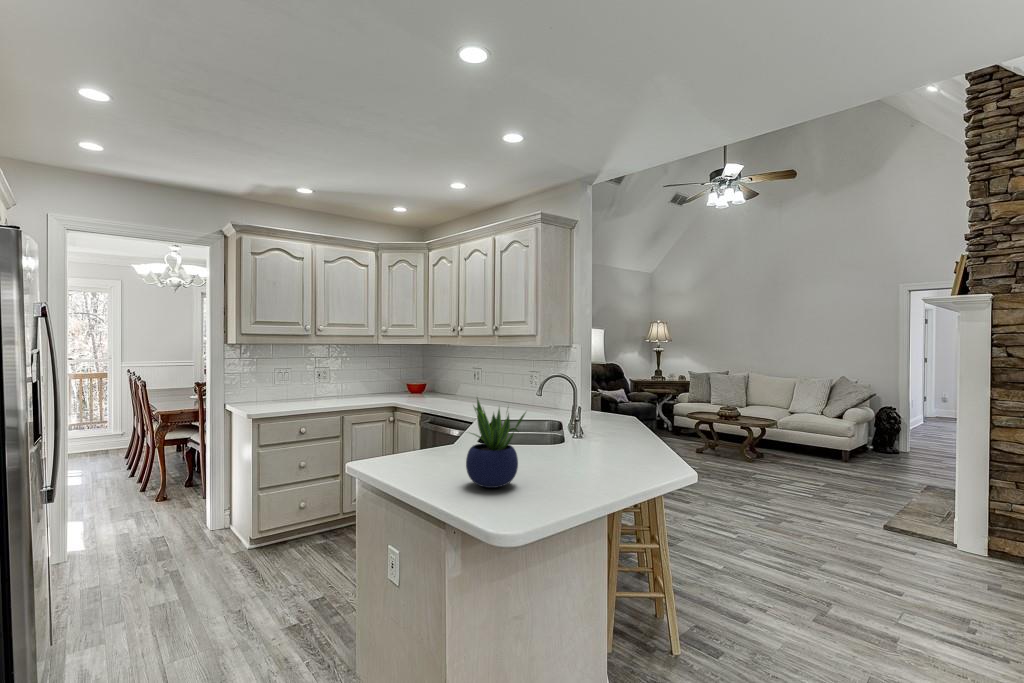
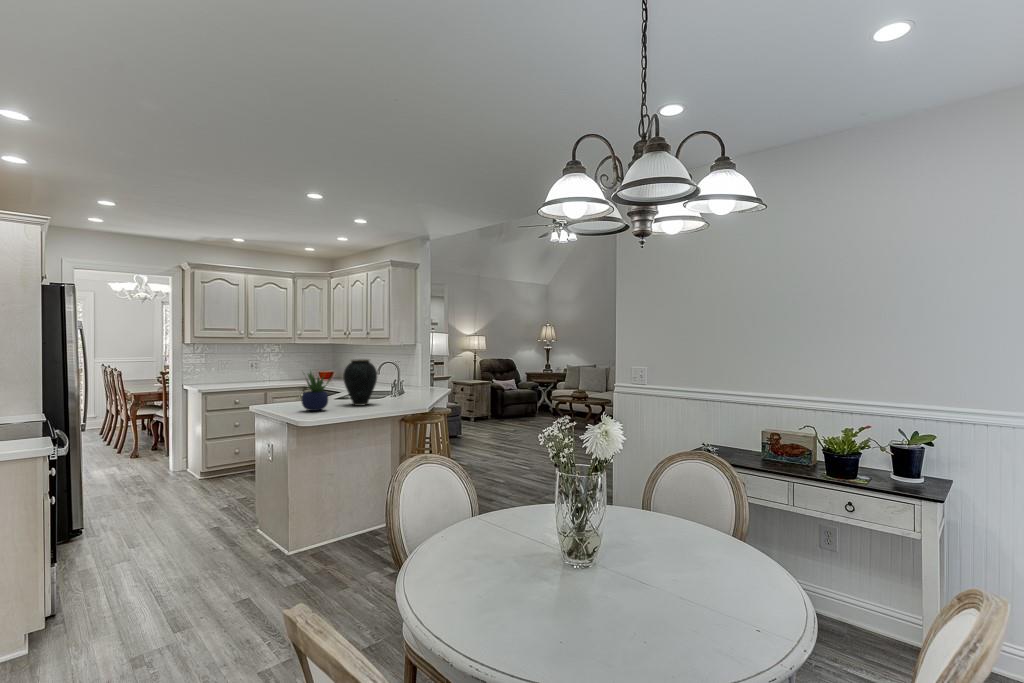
vase: none [522,376,585,466] -> present [343,359,377,406]

